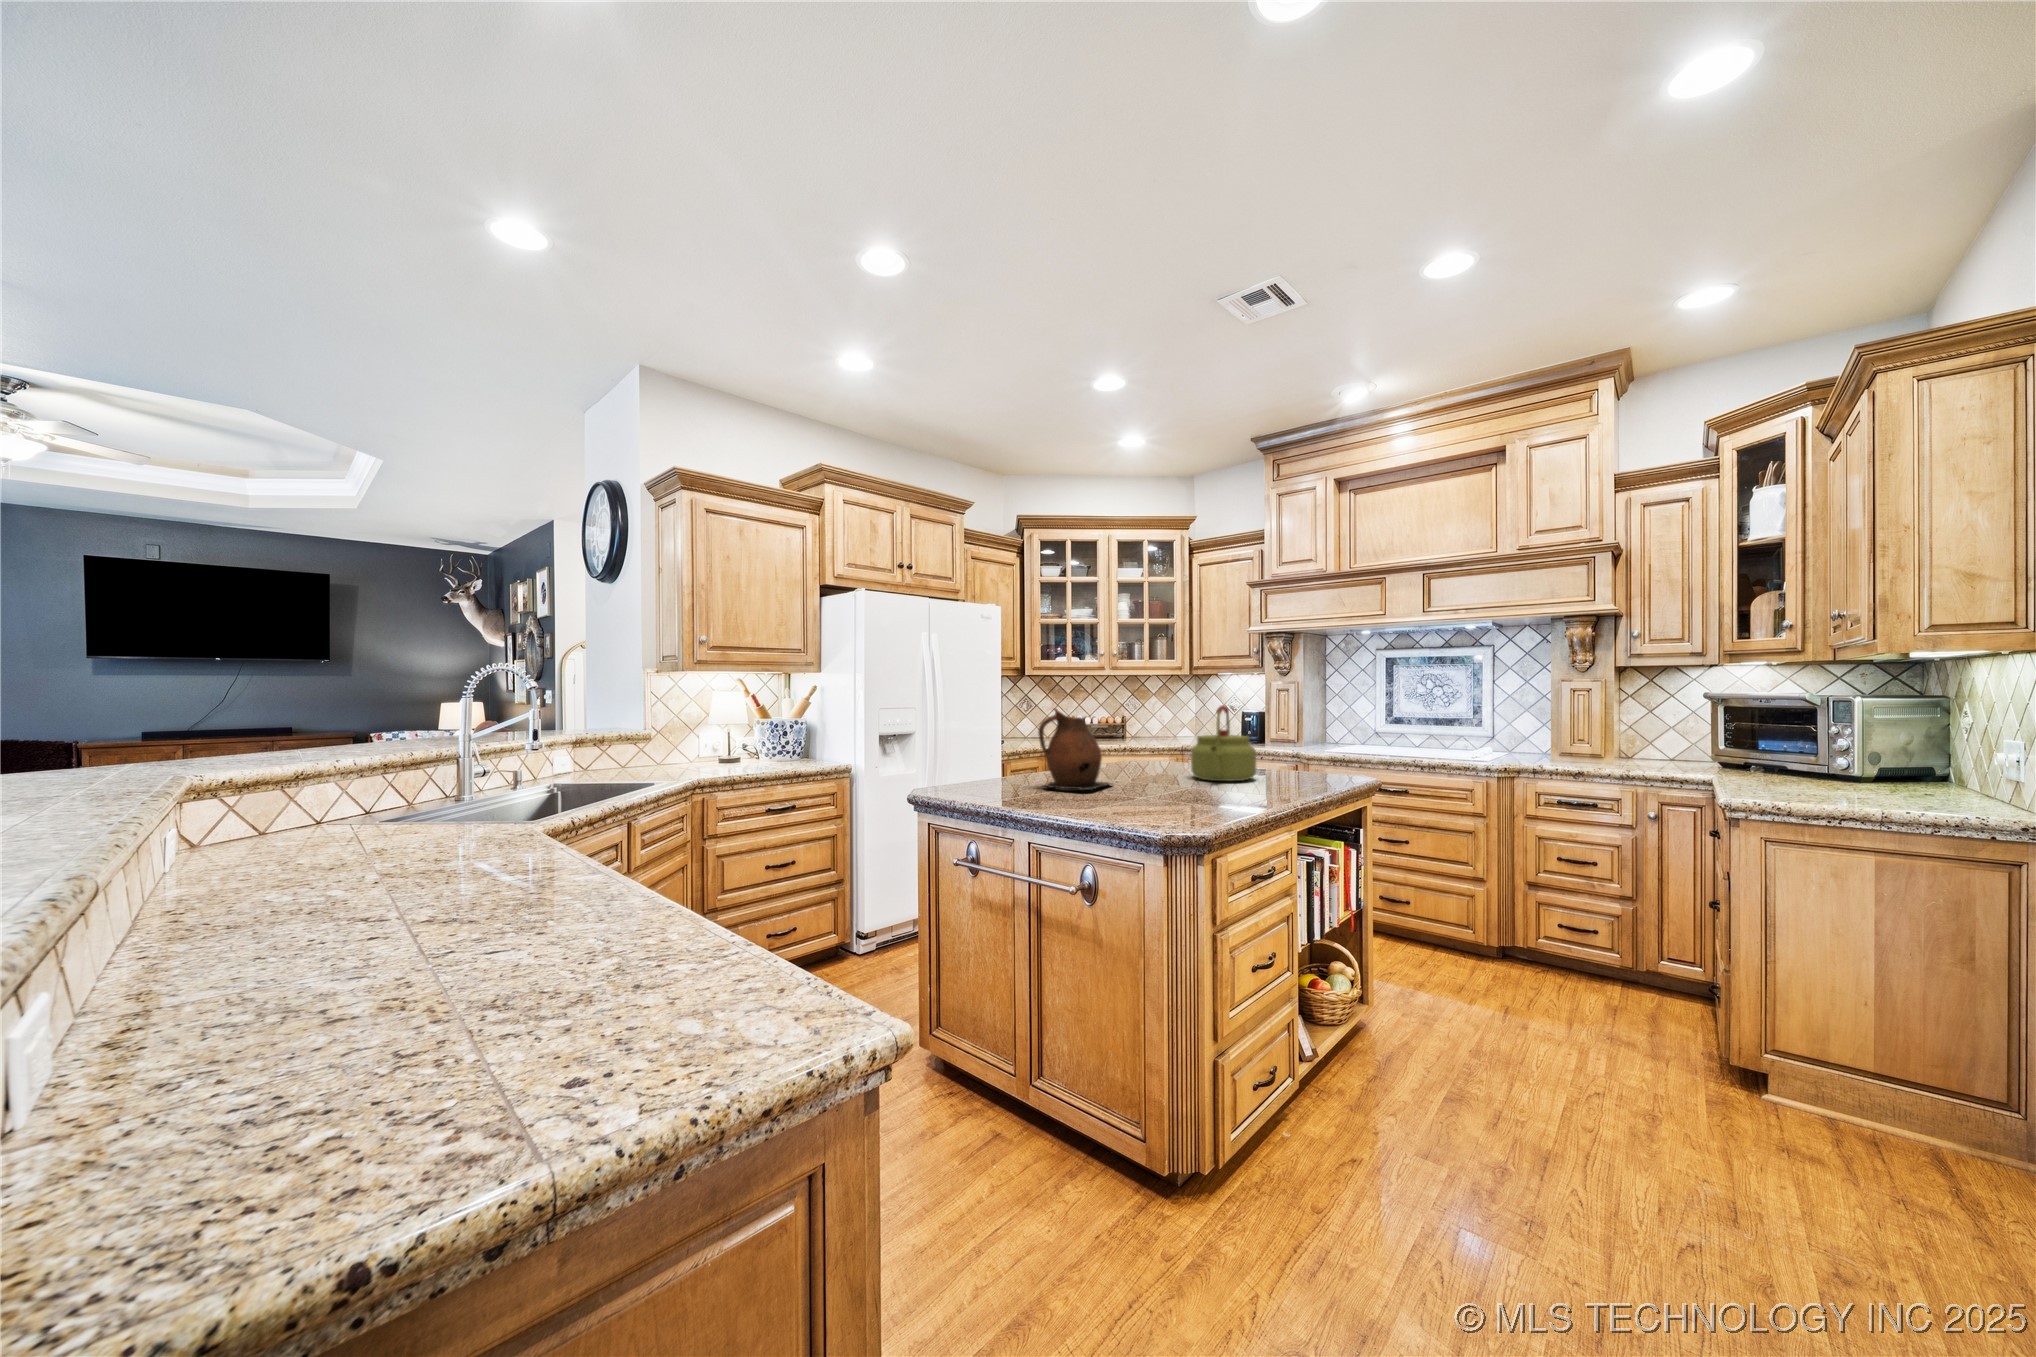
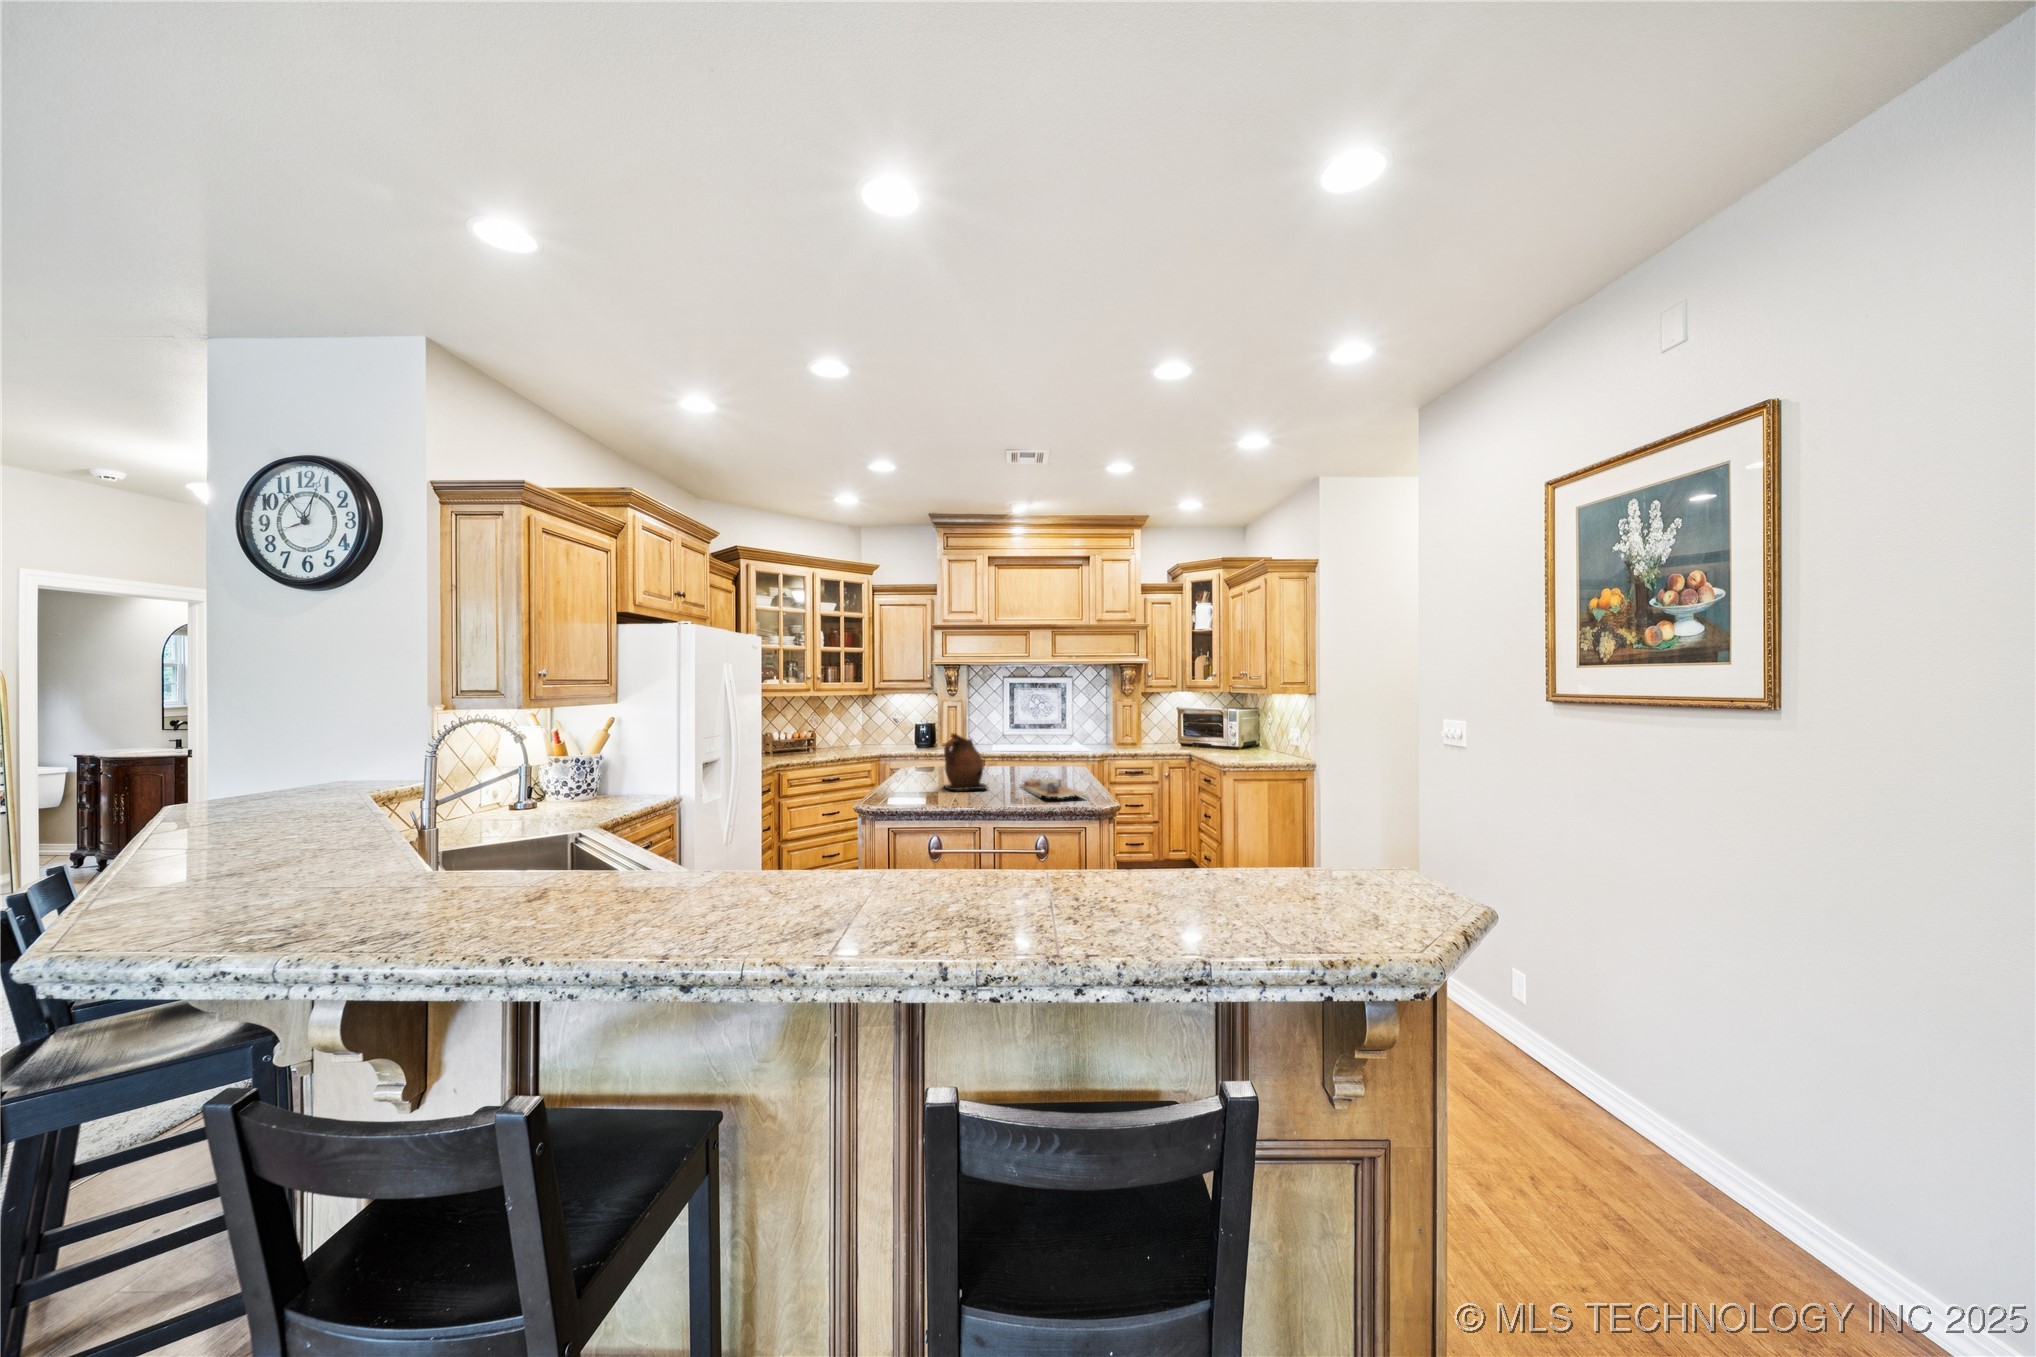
kettle: present [1191,705,1257,781] -> none [1002,725,1044,775]
cutting board: none [1109,783,1210,820] -> present [1020,779,1087,798]

